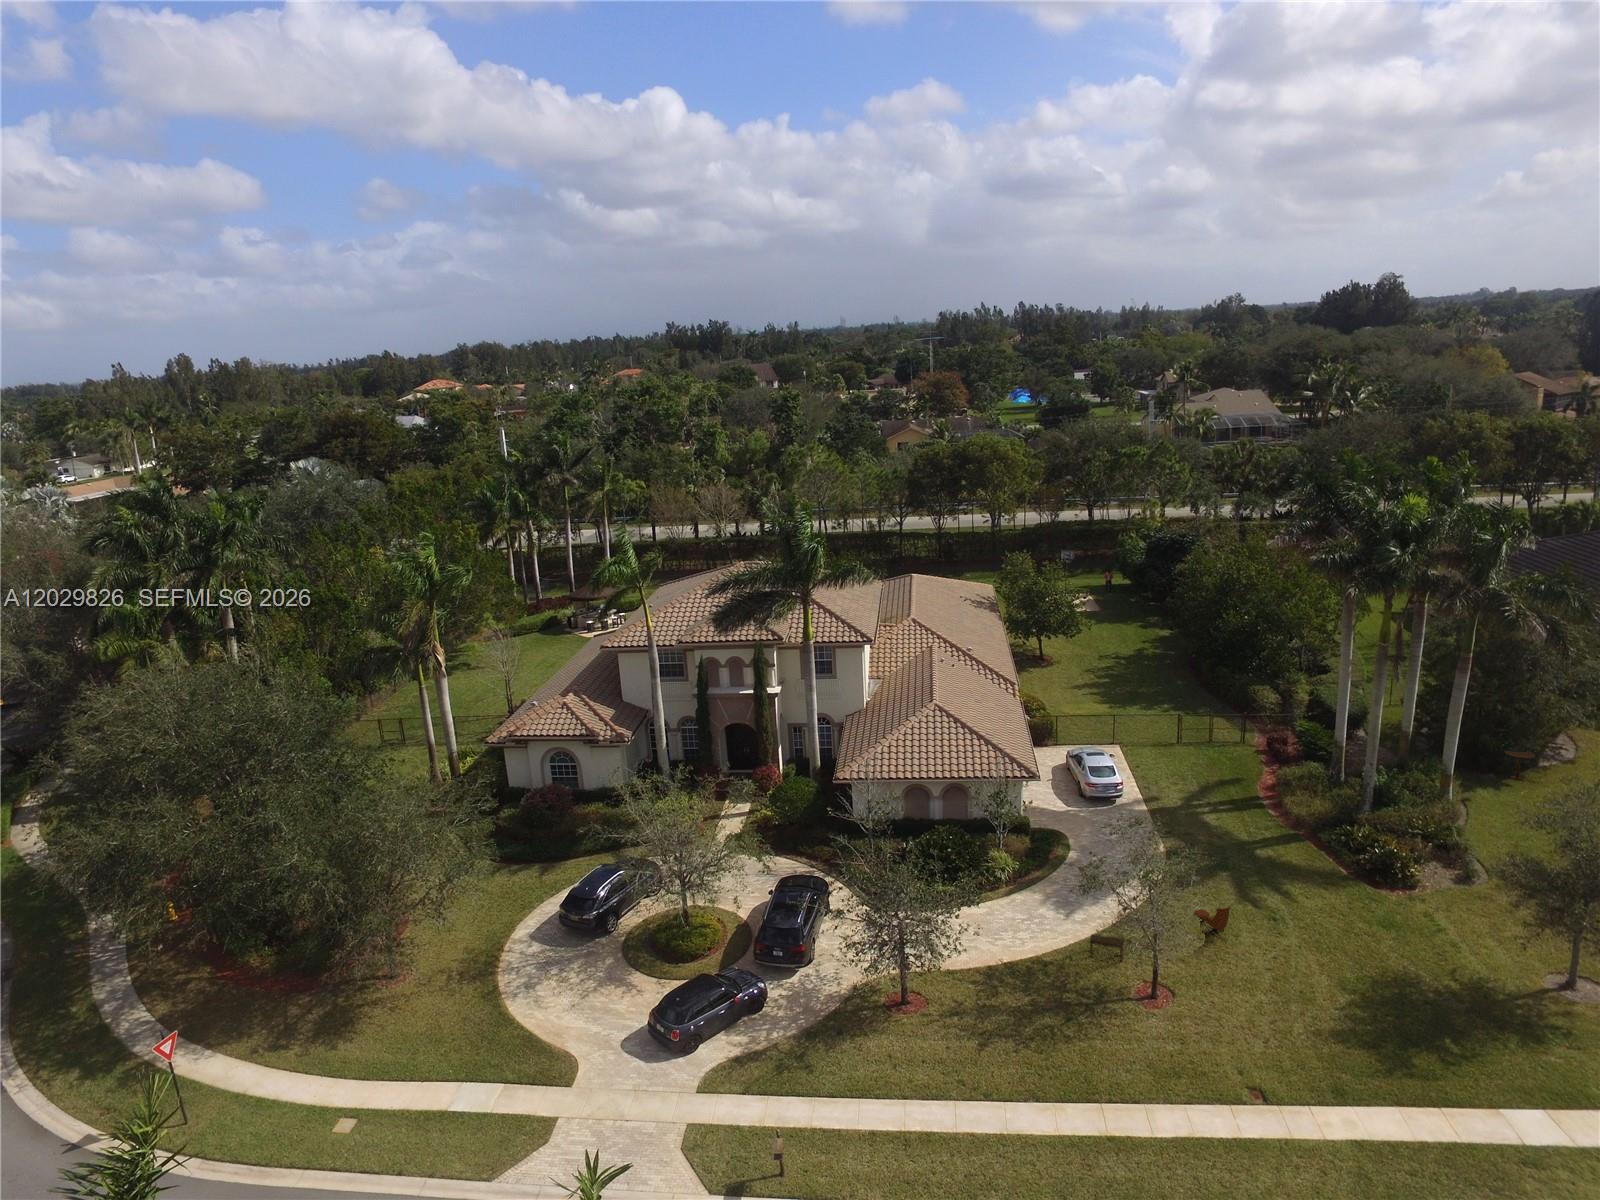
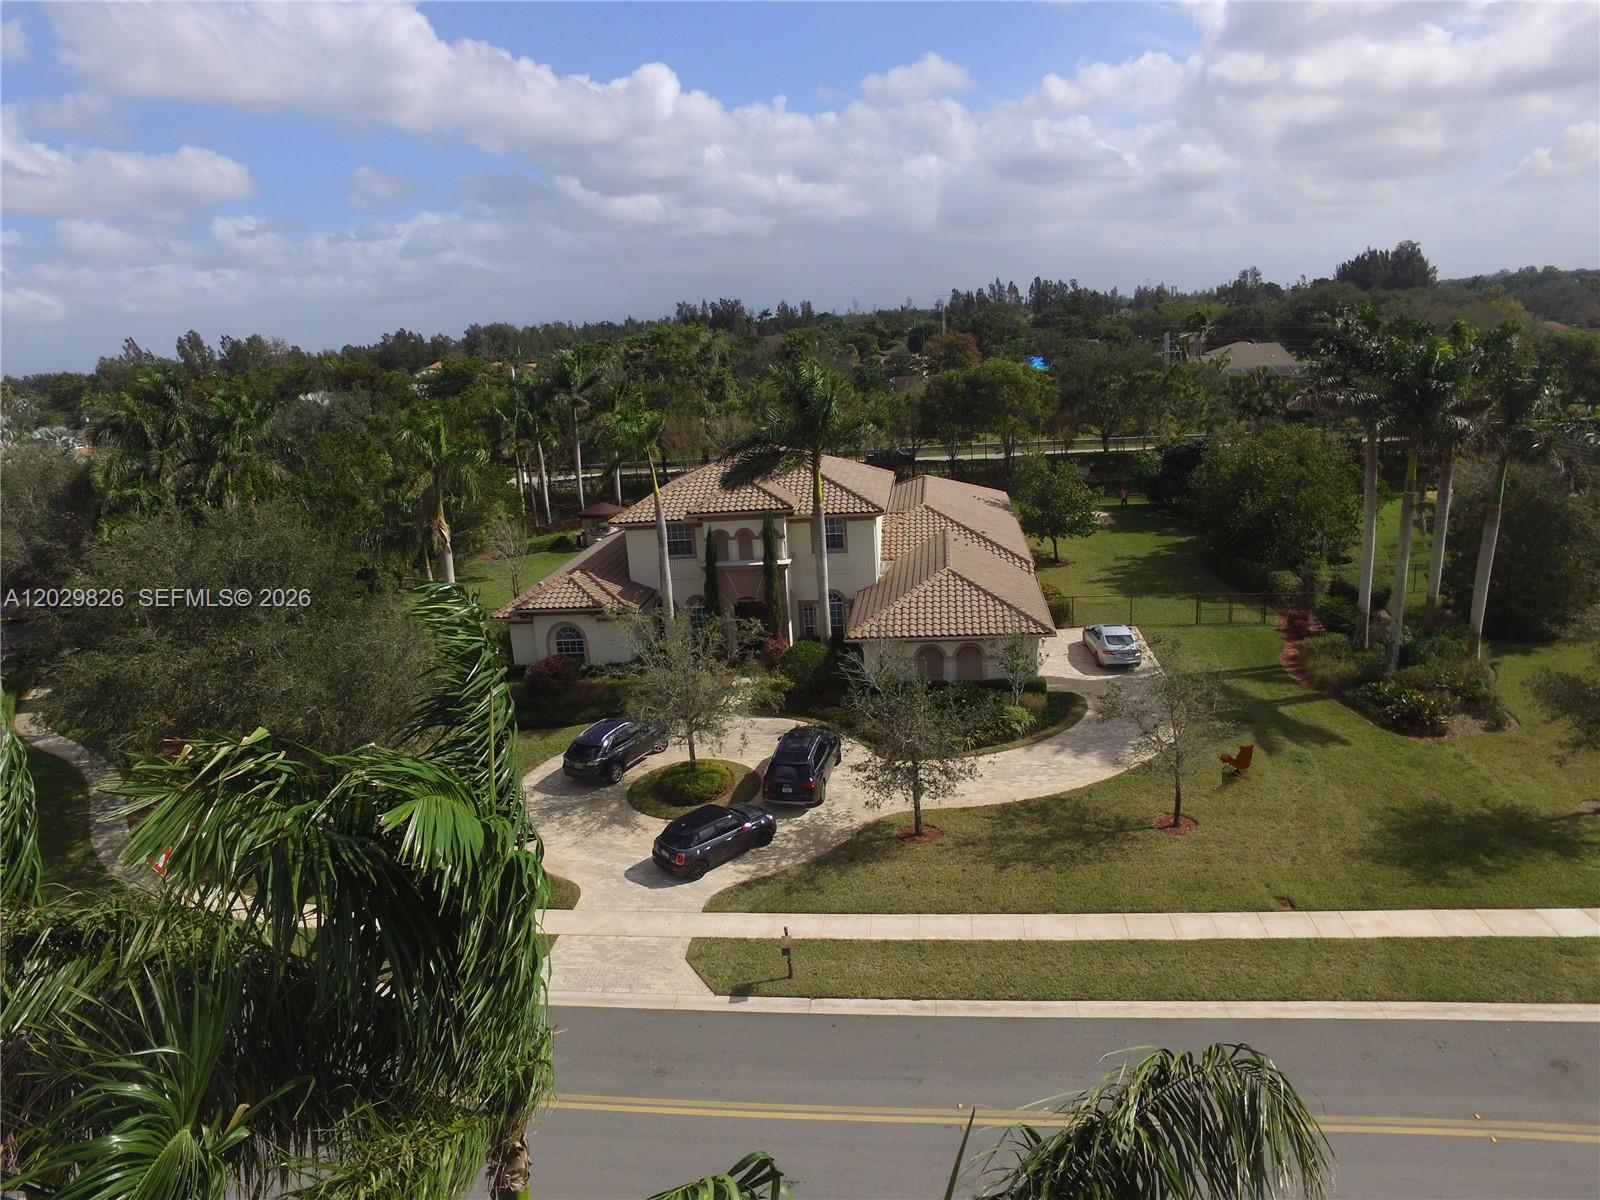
pedestal table: present [1505,751,1536,781] -> none [1537,616,1569,647]
bench: present [1090,934,1124,962] -> none [1108,773,1144,799]

